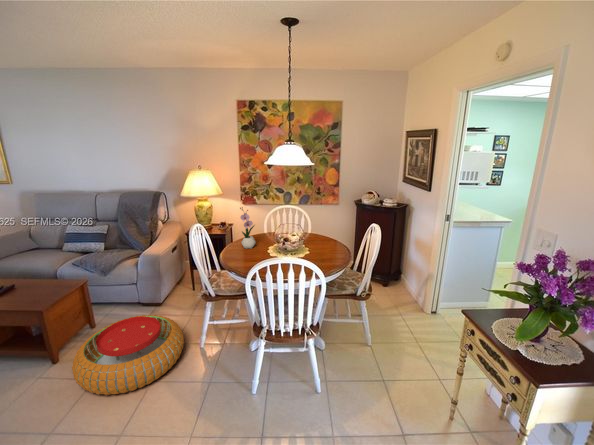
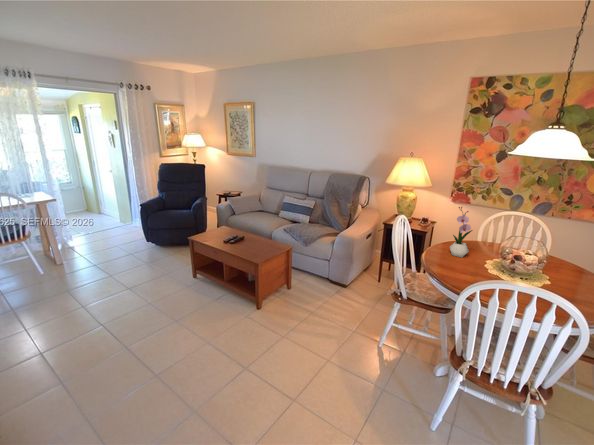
pouf: present [72,315,184,395] -> none [275,290,365,360]

